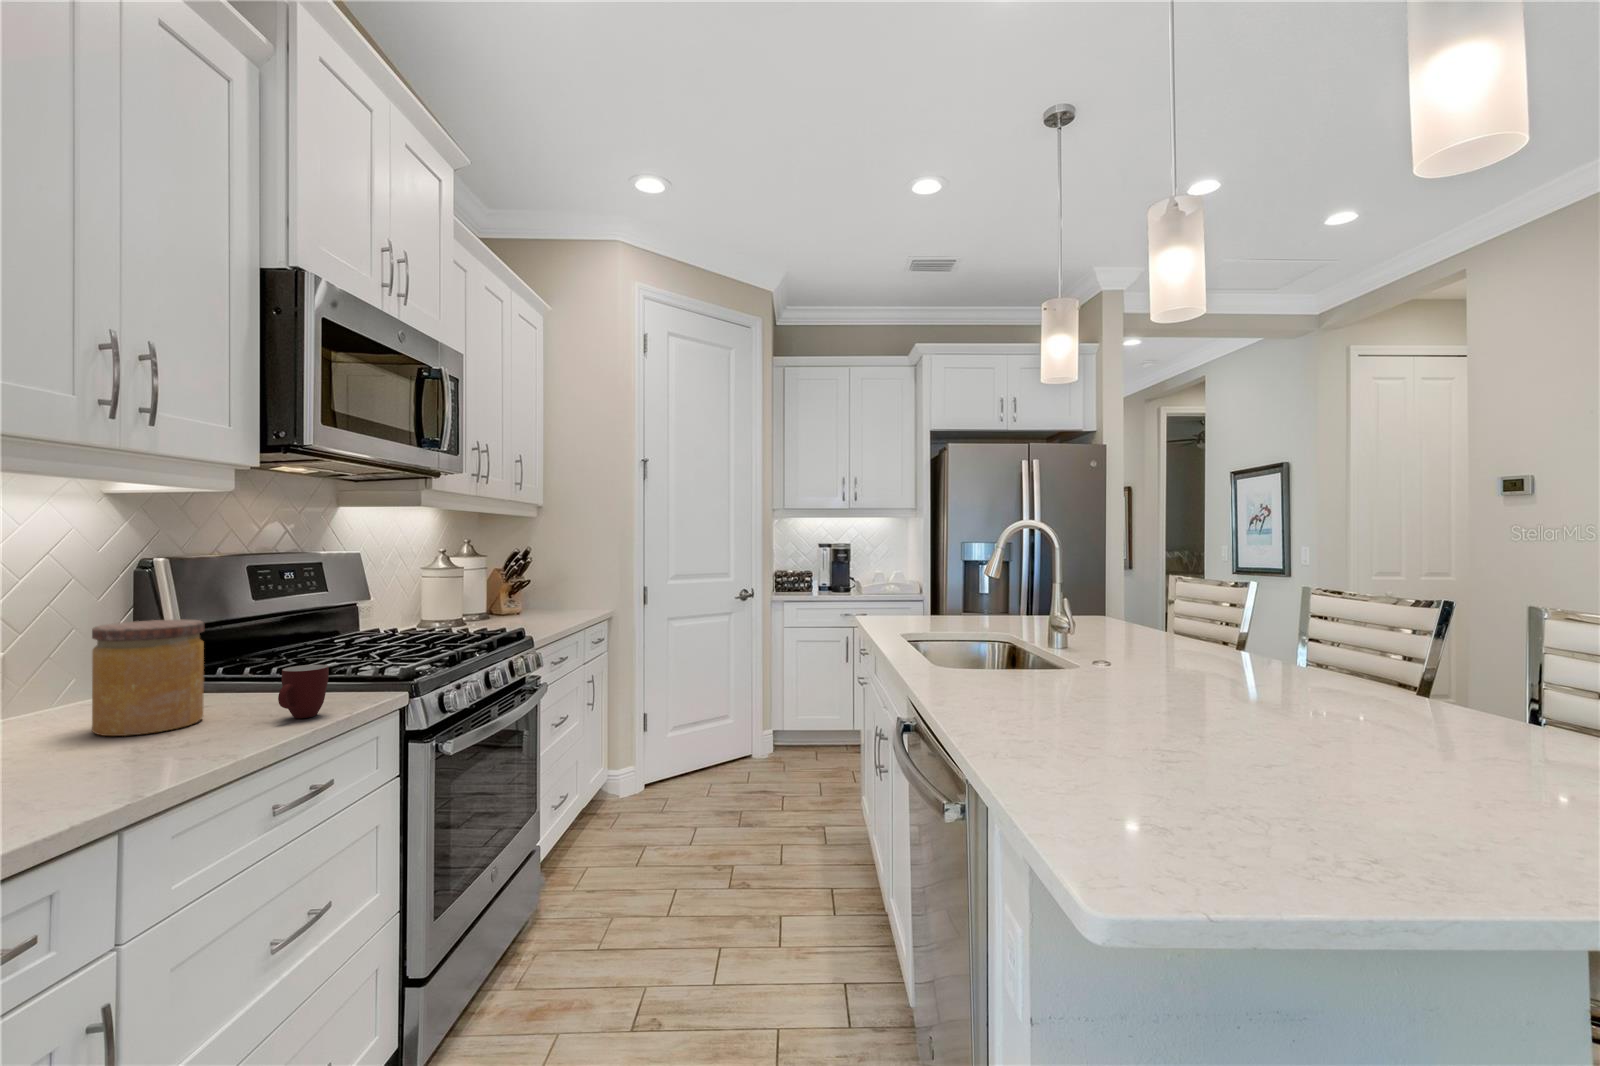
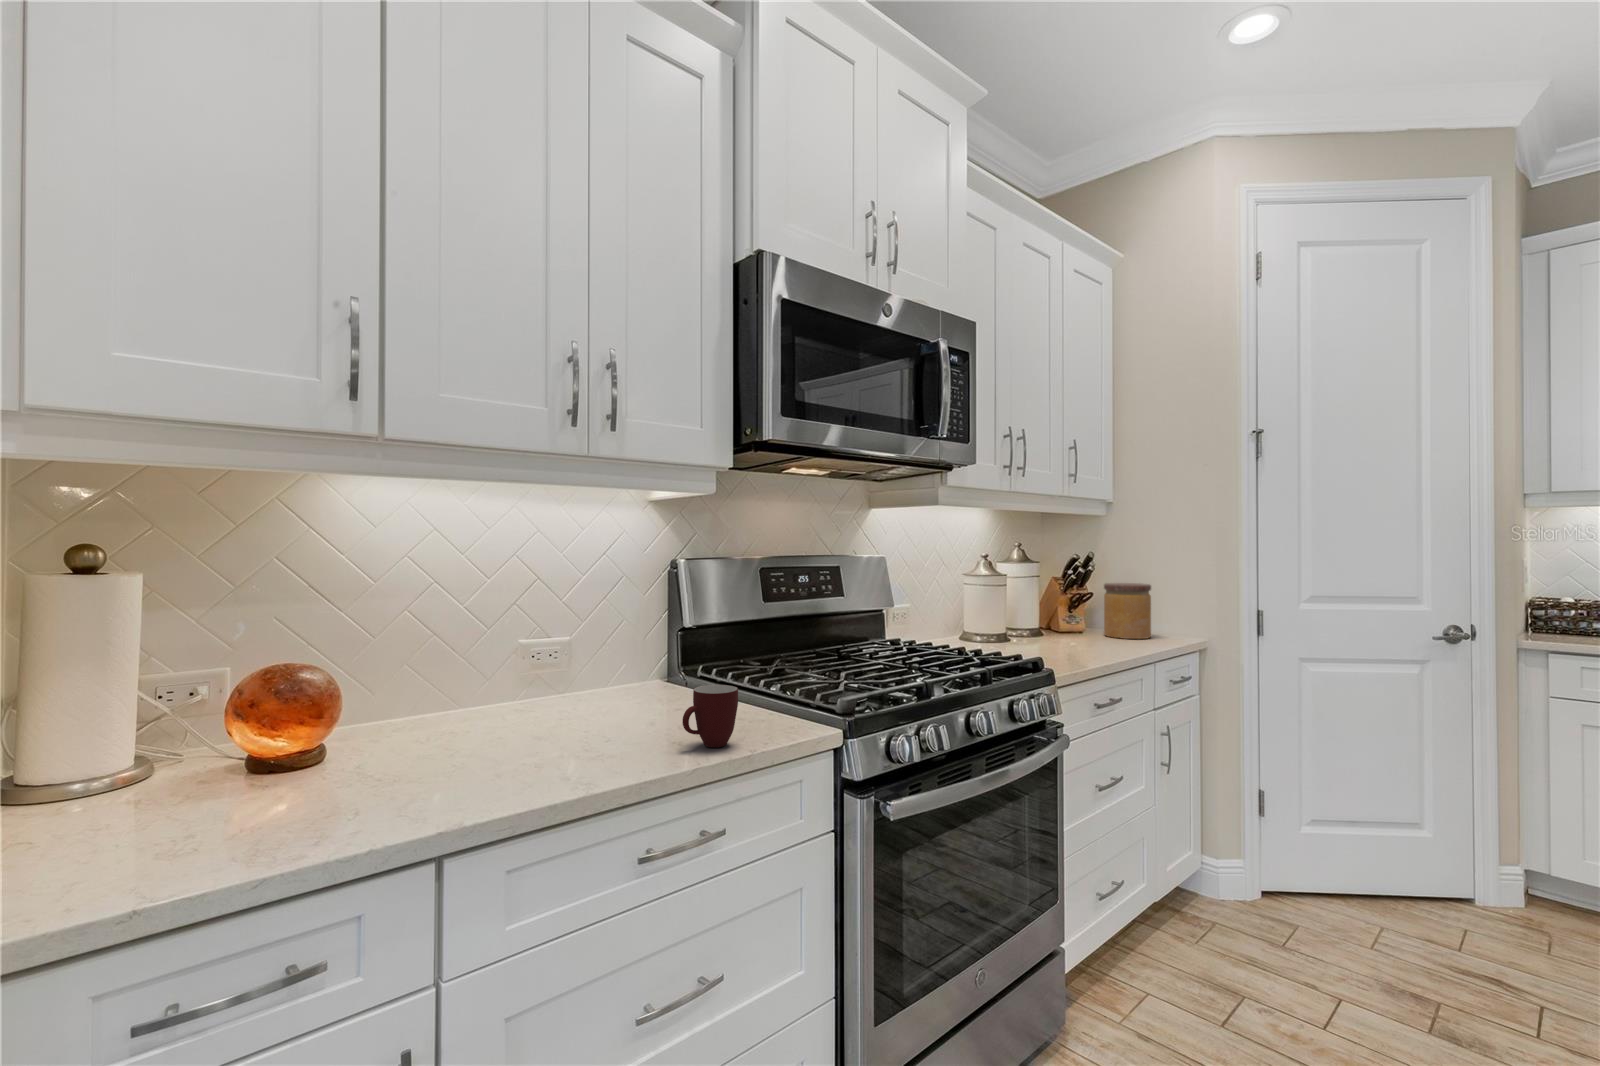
jar: present [92,619,205,736] -> present [1104,583,1151,639]

